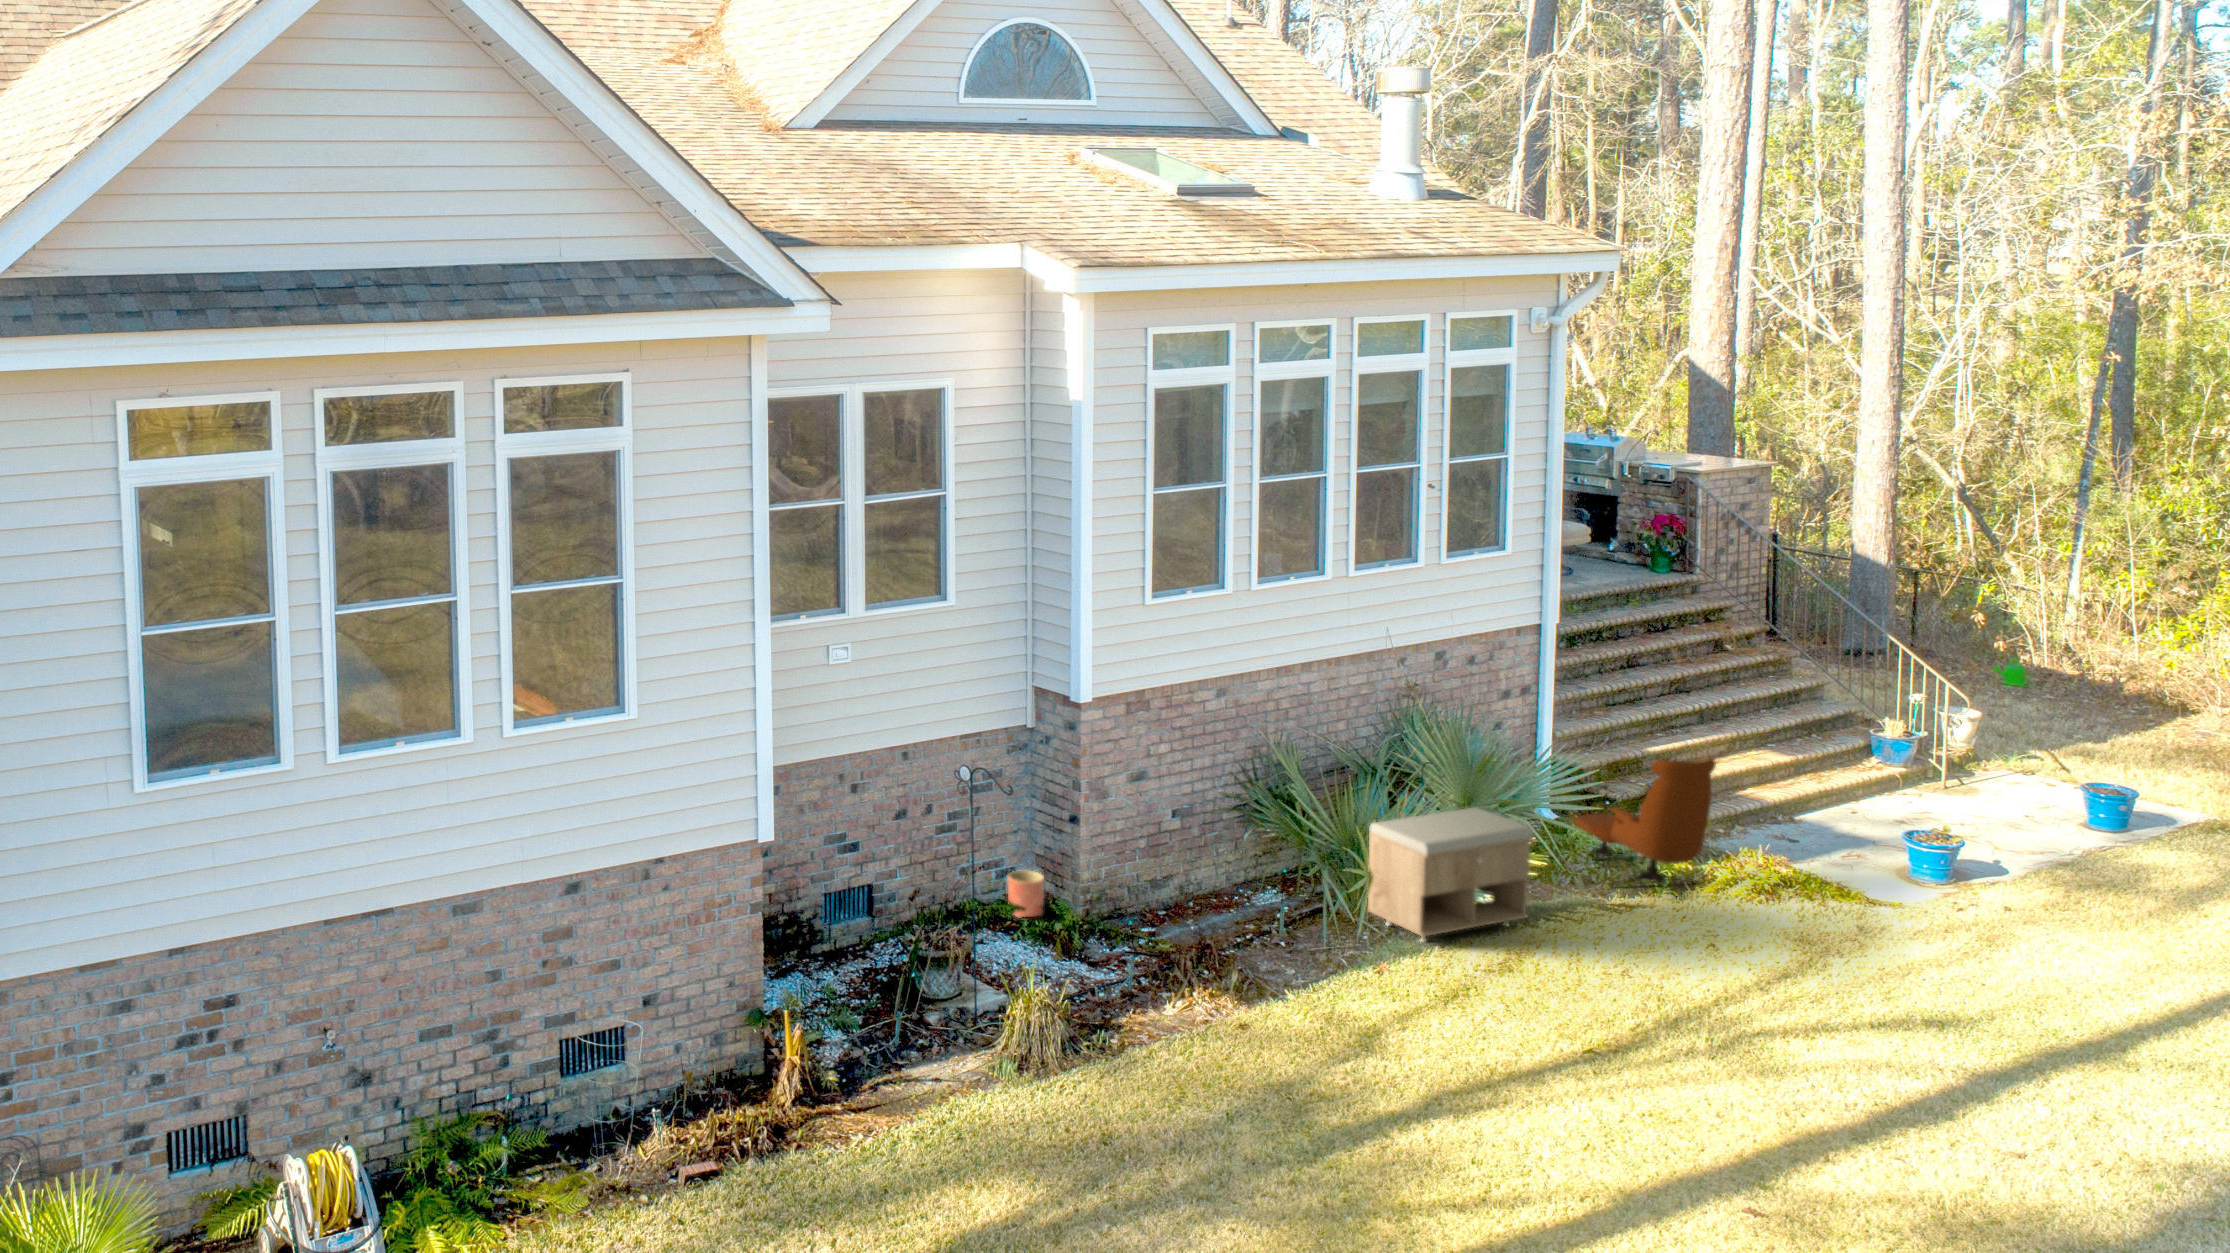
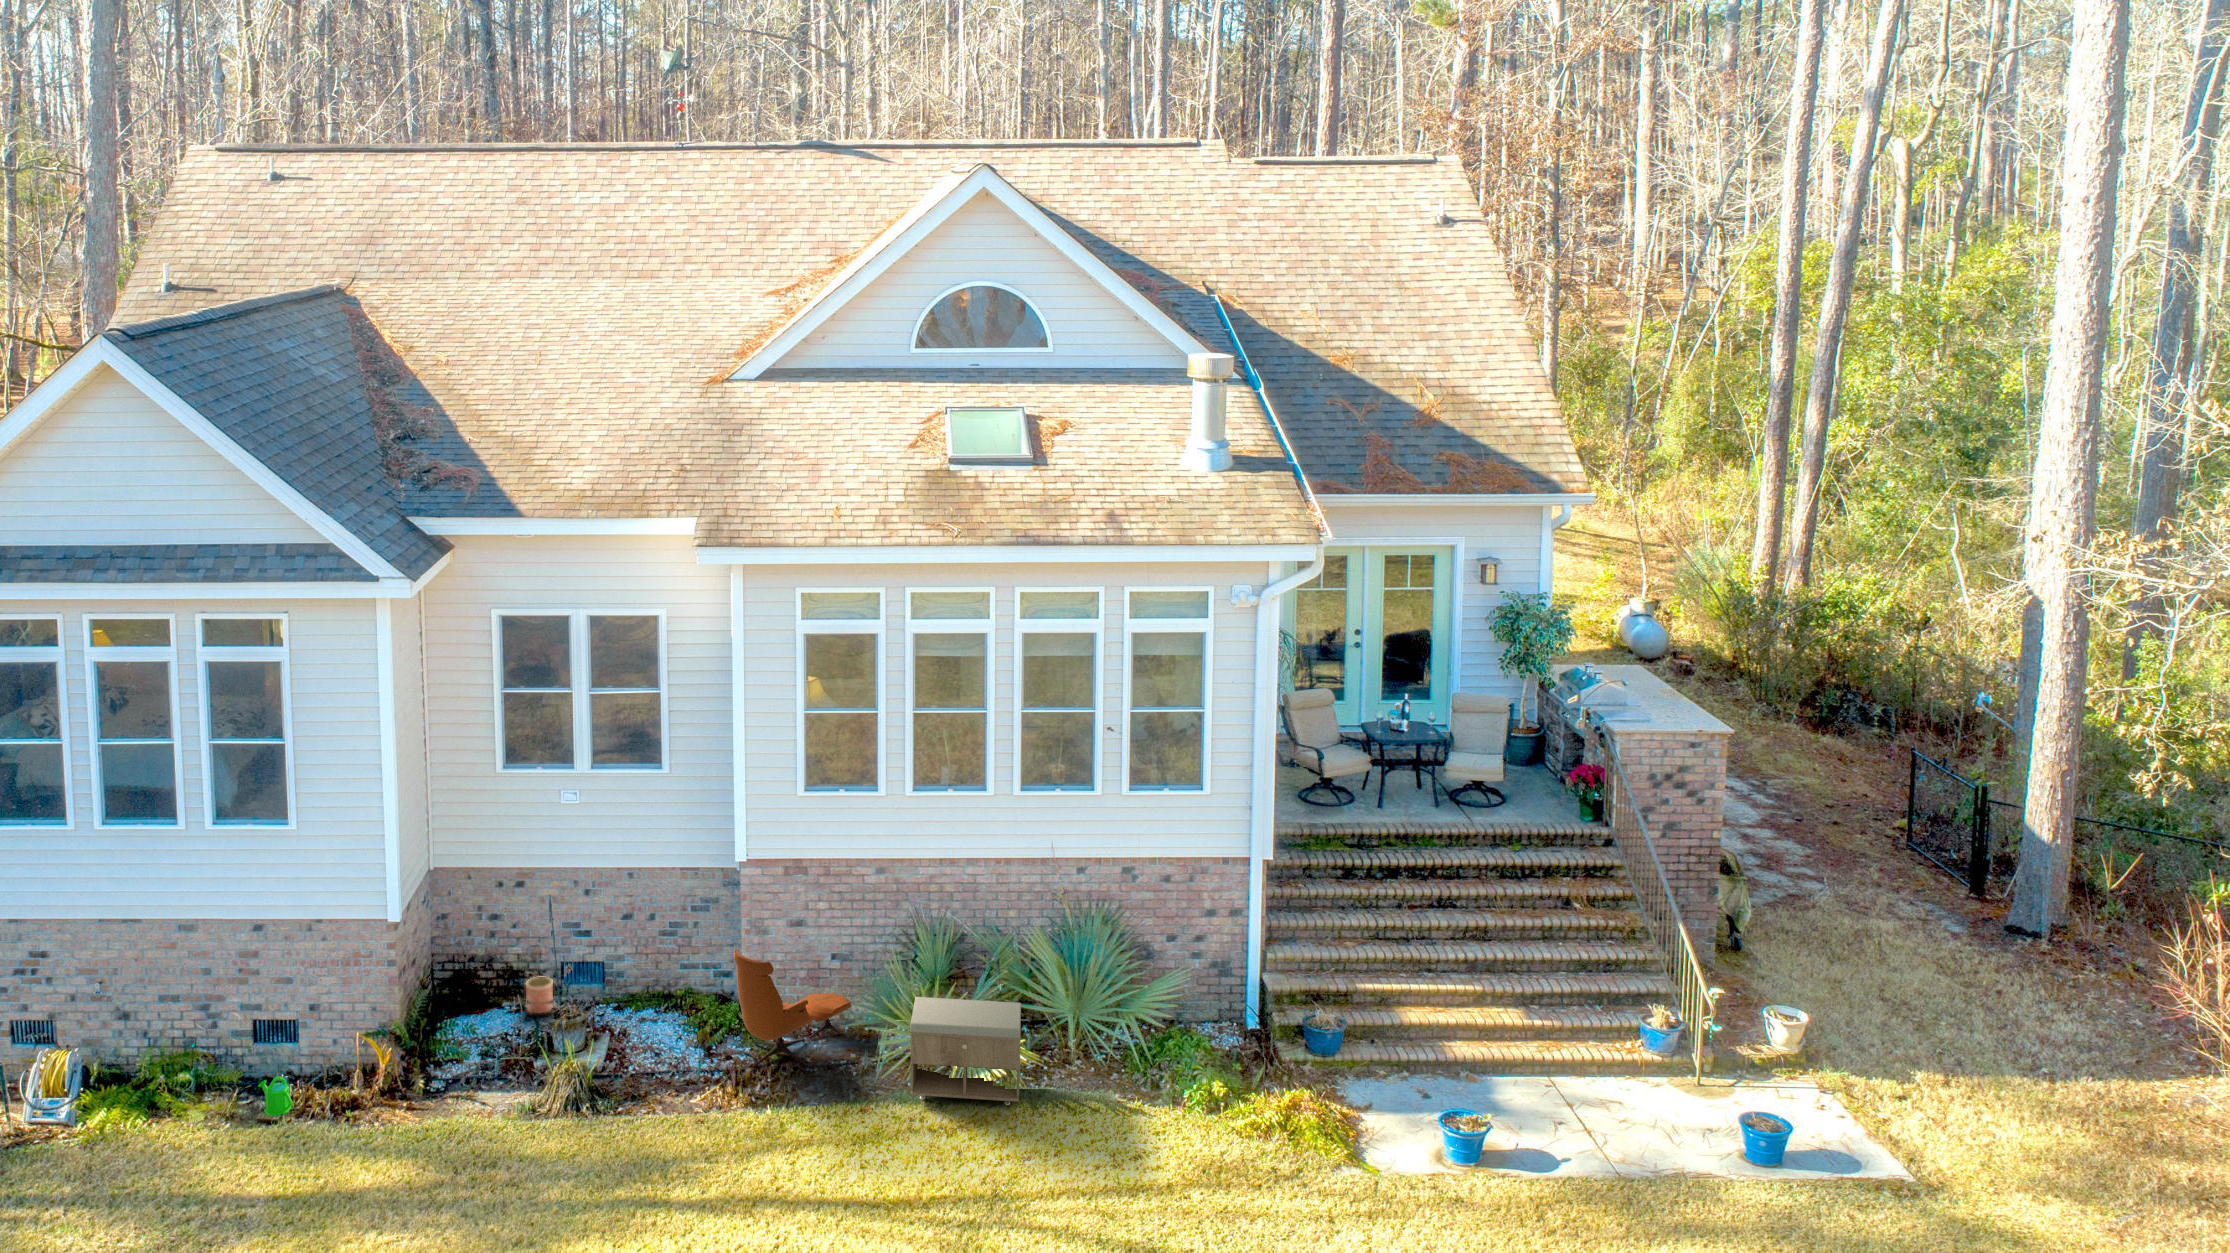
watering can: present [1993,658,2032,686] -> present [258,1076,292,1116]
lounge chair: present [1573,758,1716,899] -> present [733,949,851,1067]
planter: present [1008,871,1044,918] -> present [526,977,553,1013]

